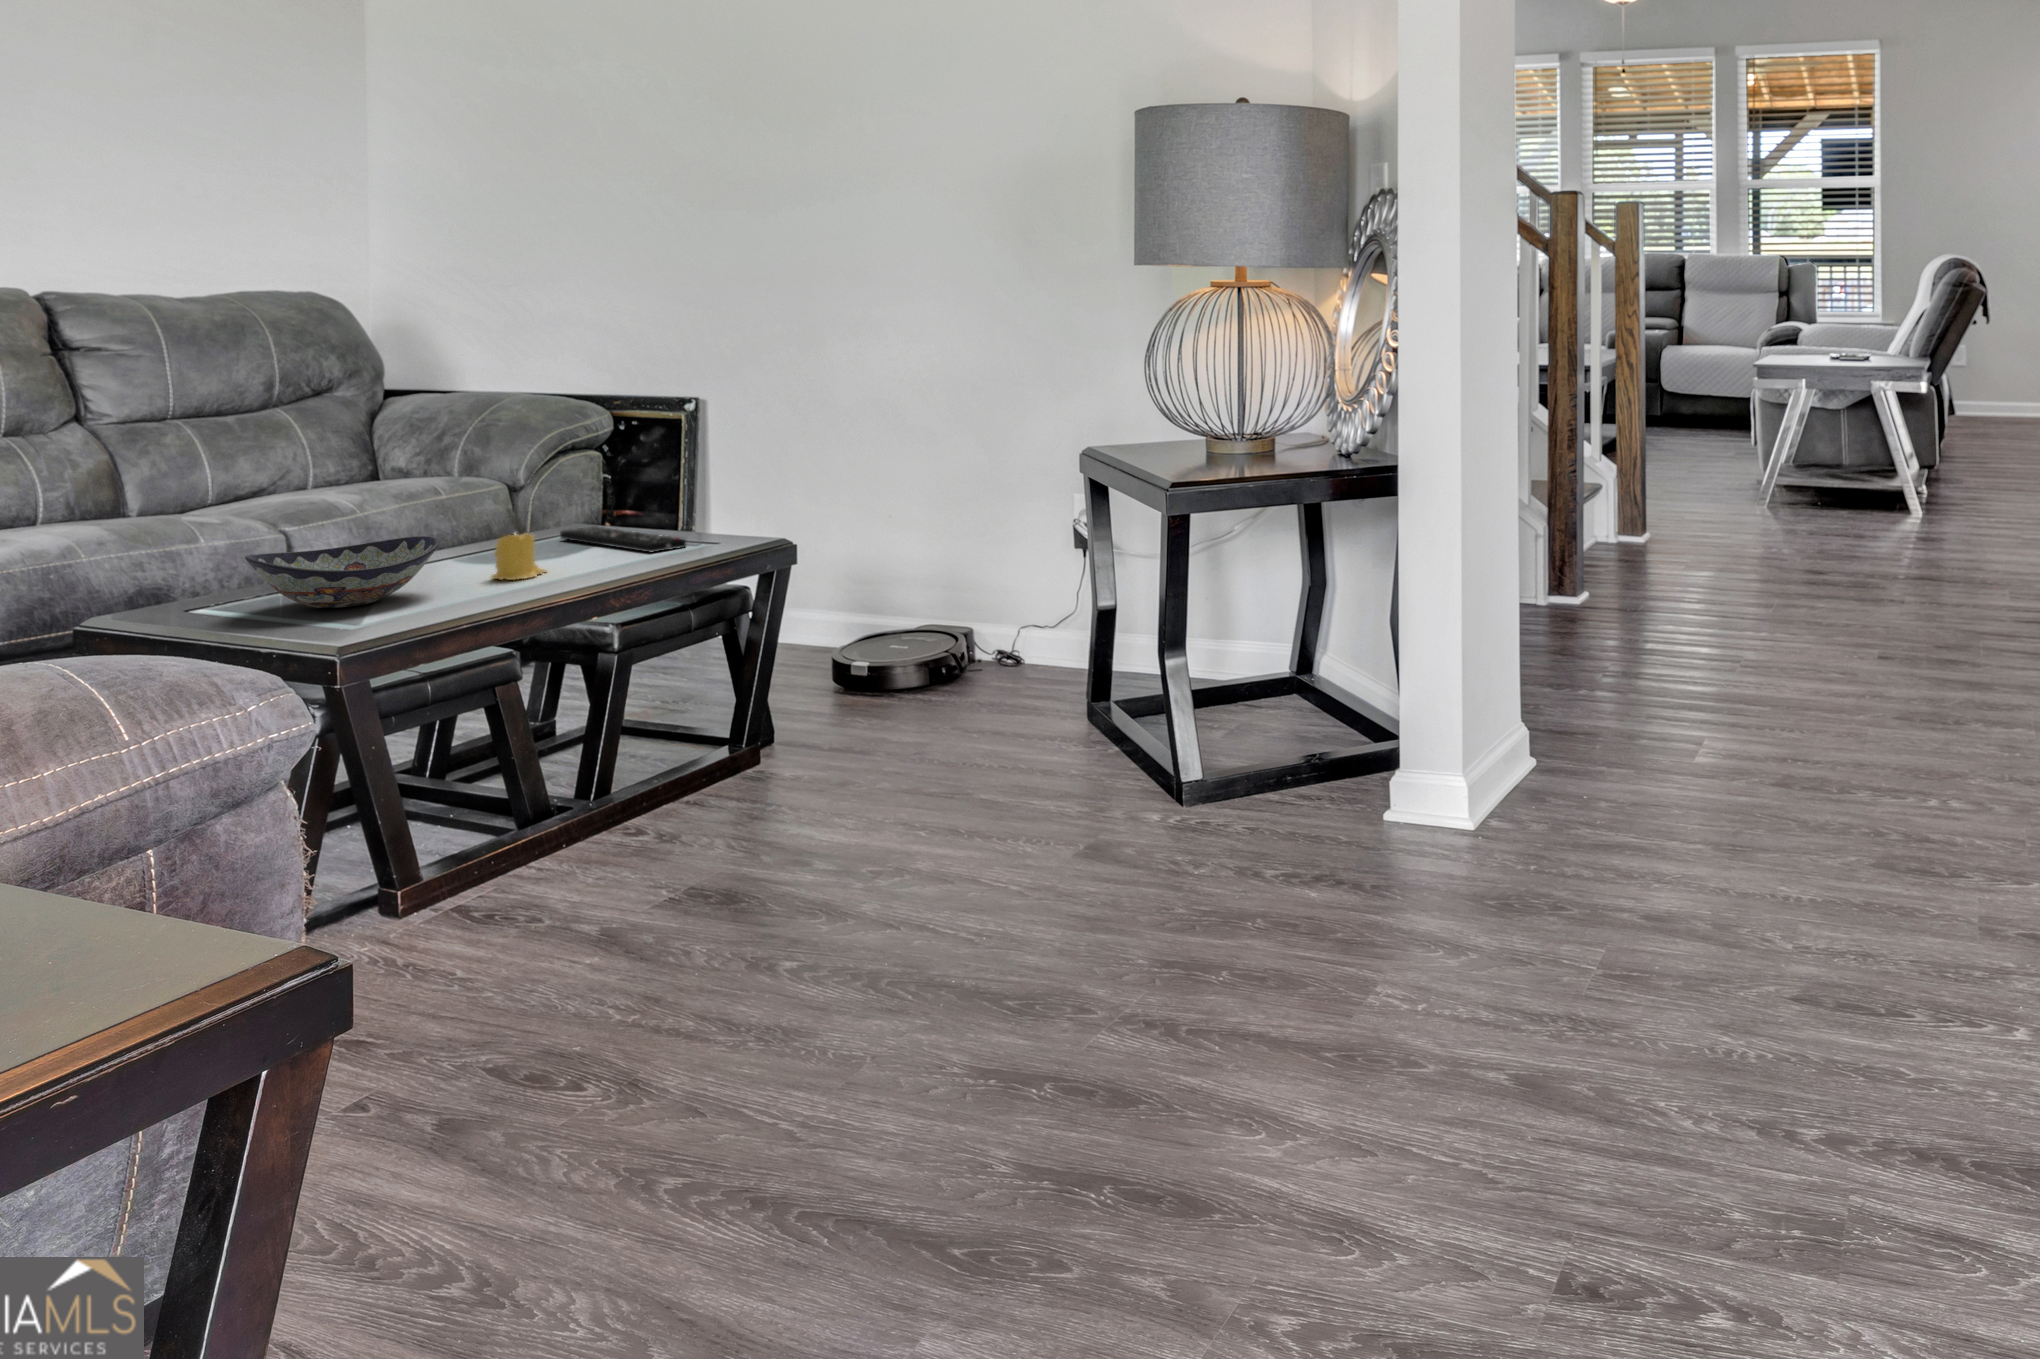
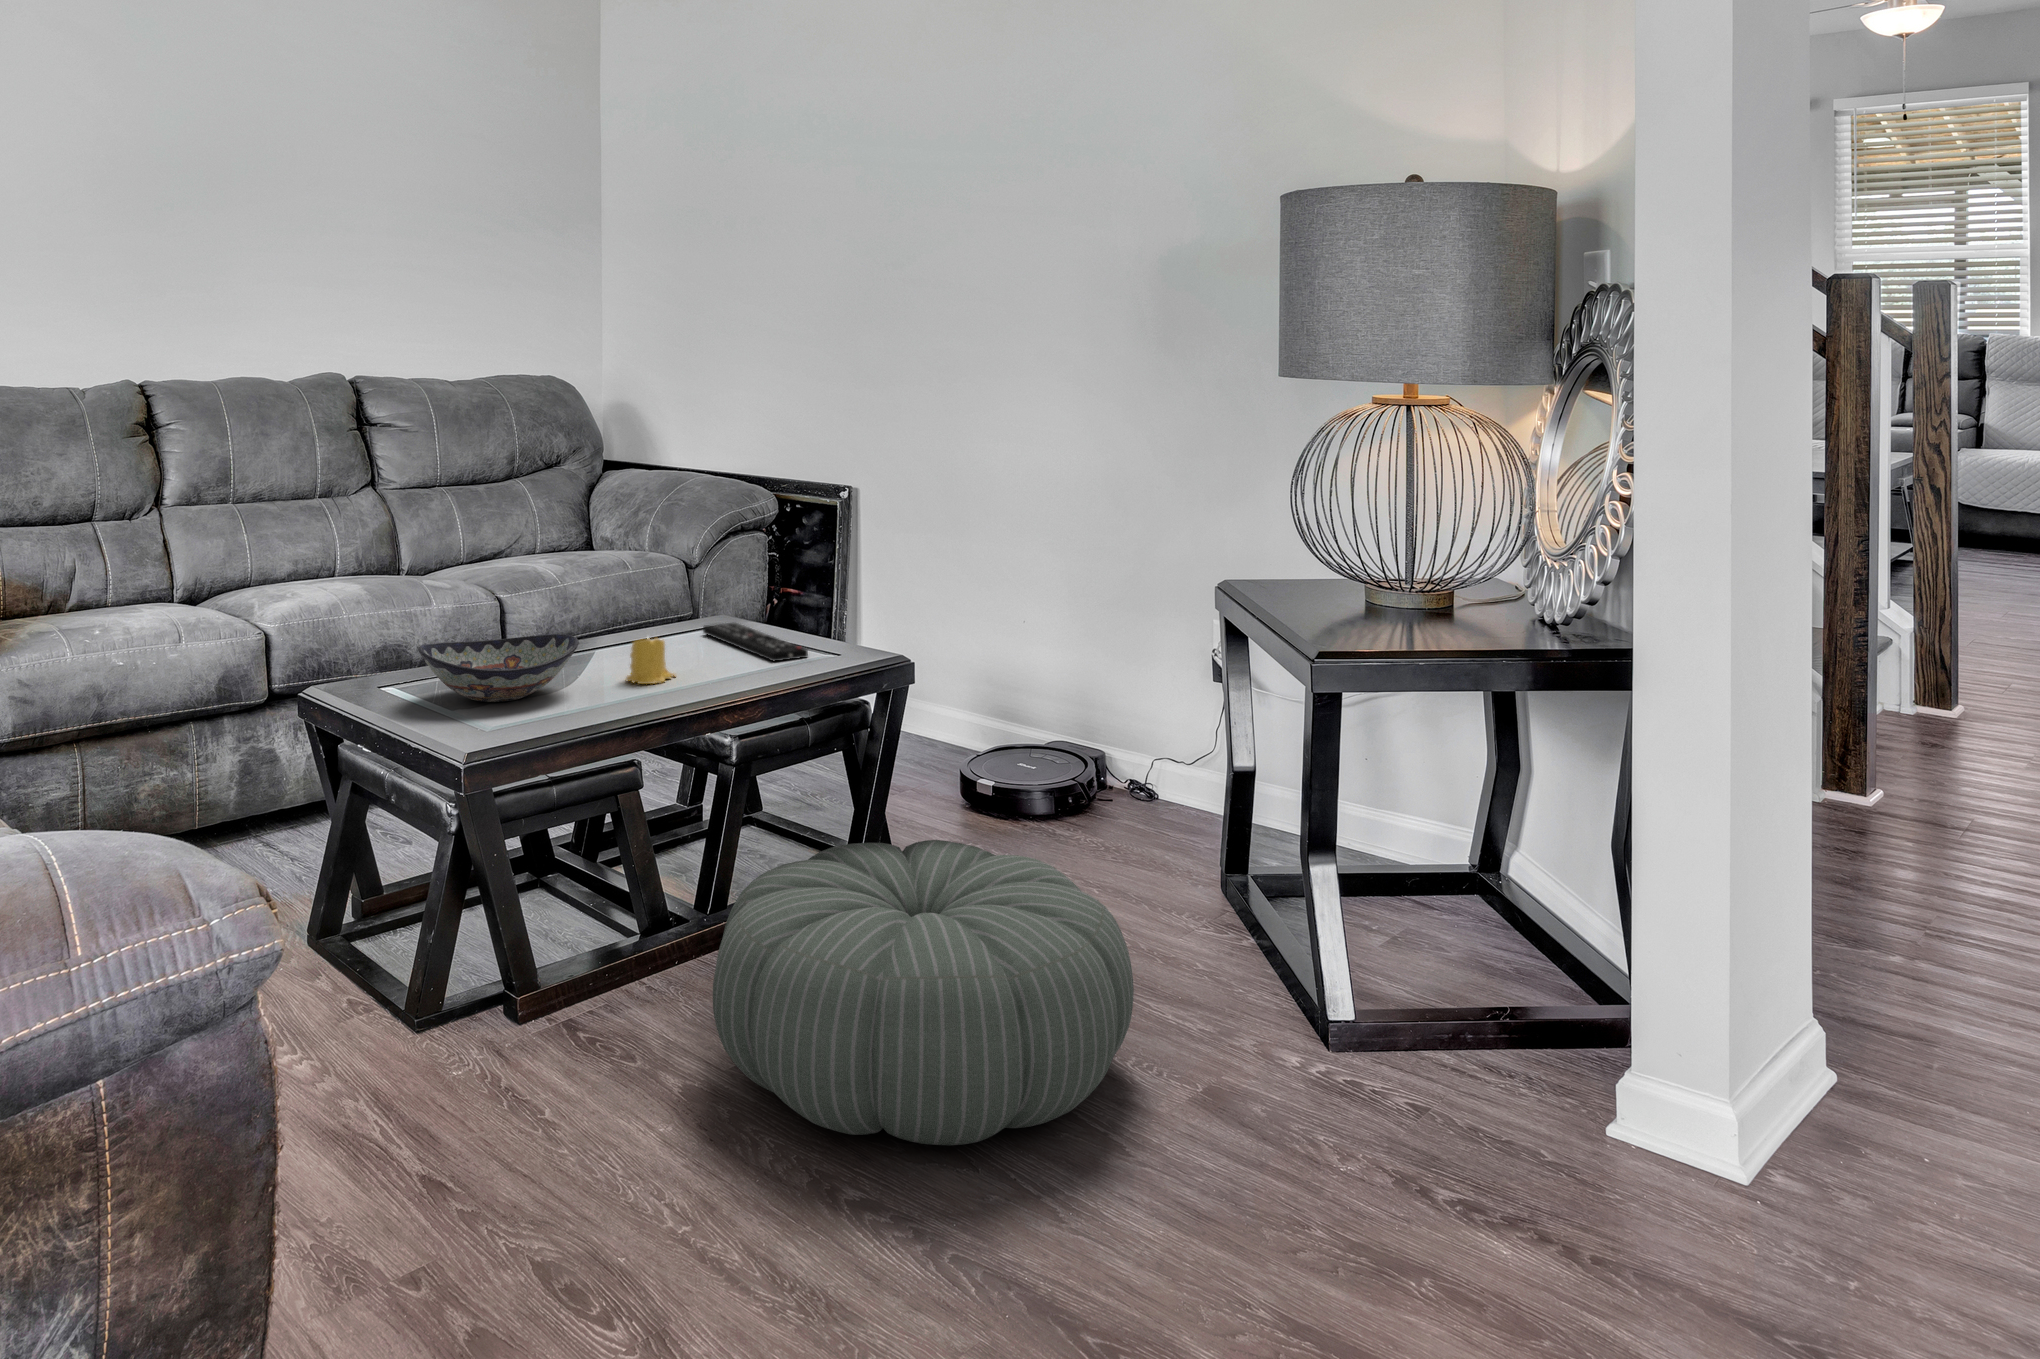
pouf: none [635,682,1024,918] -> present [713,840,1134,1145]

